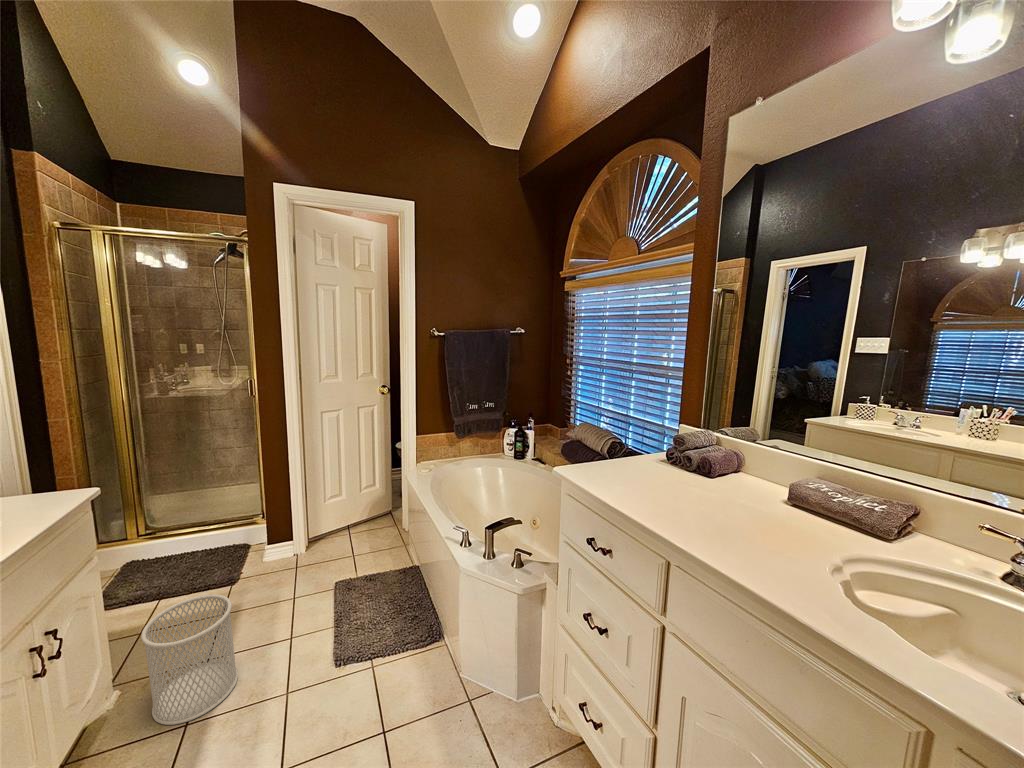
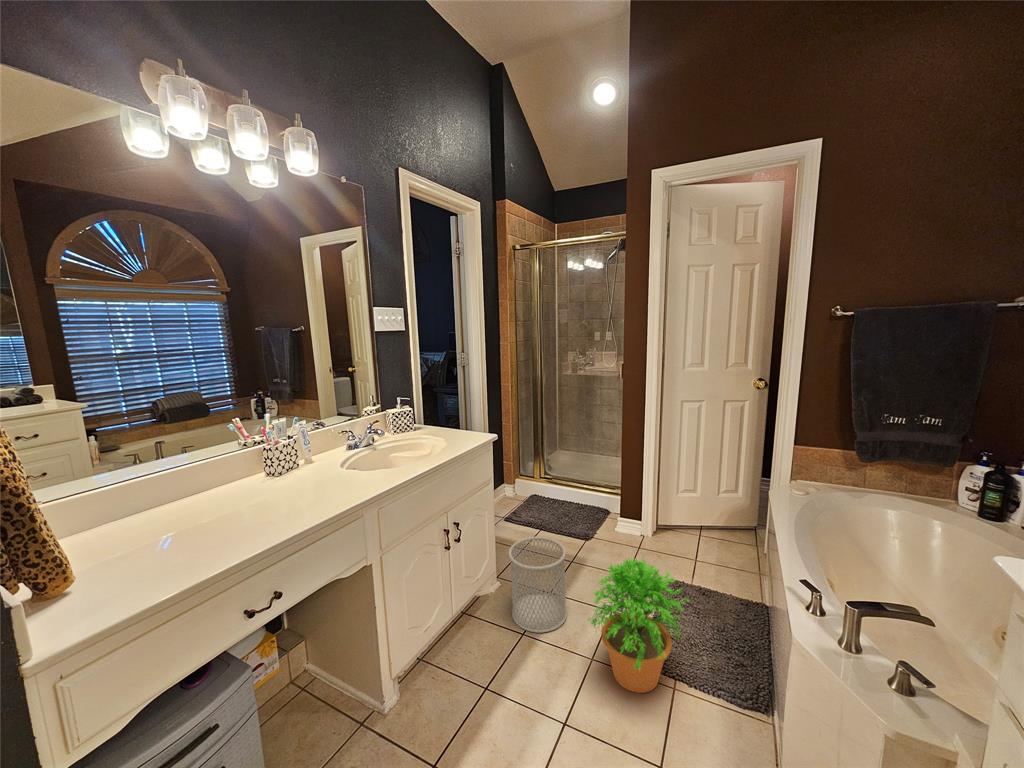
potted plant: none [281,564,378,699] -> present [590,559,684,693]

